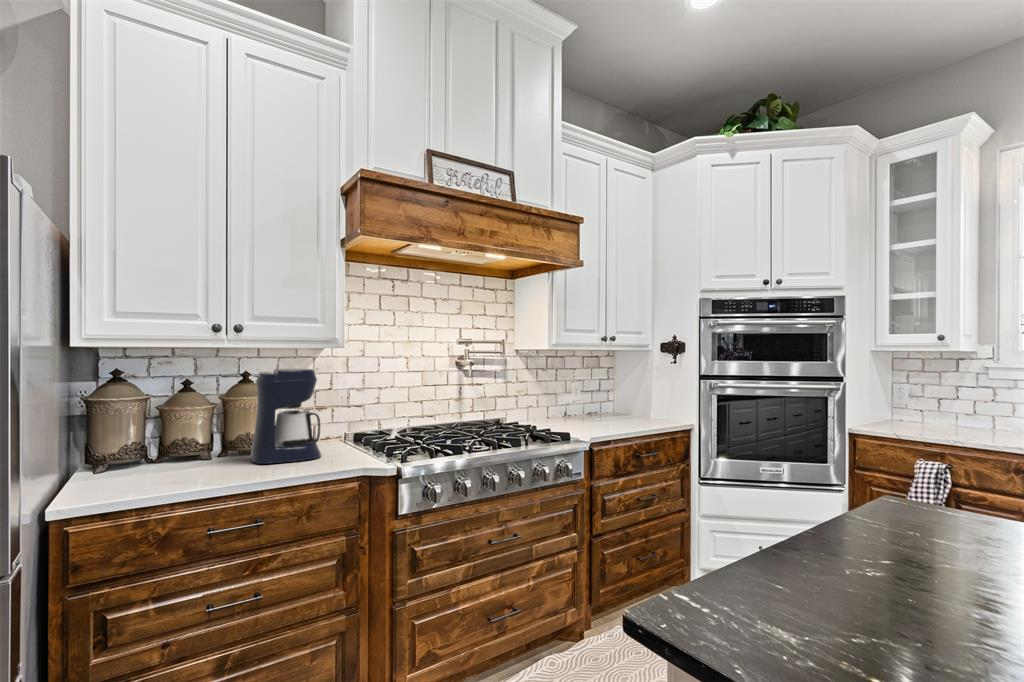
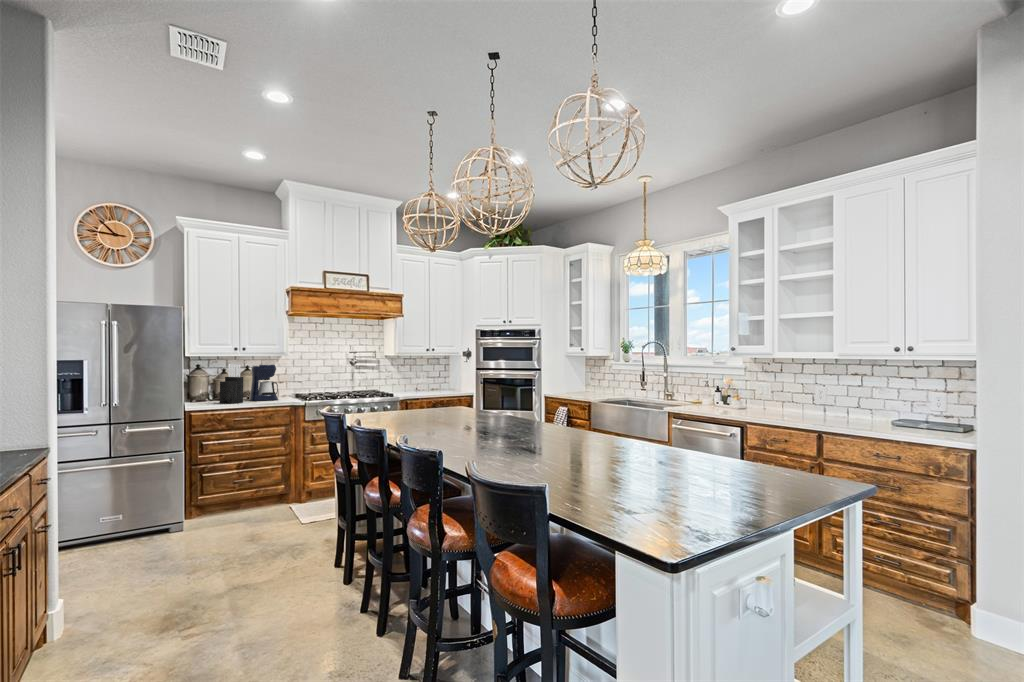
knife block: none [170,368,237,483] -> present [220,364,243,404]

